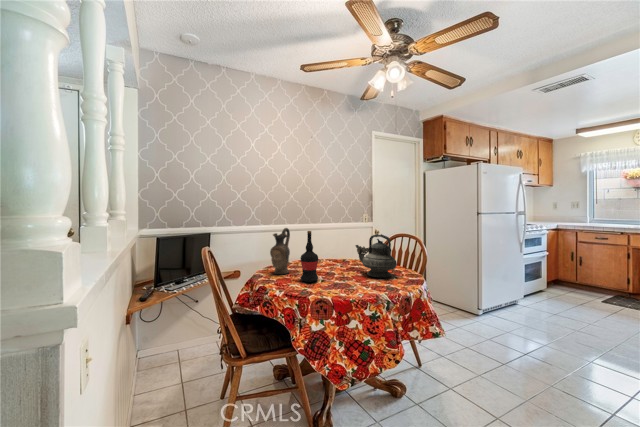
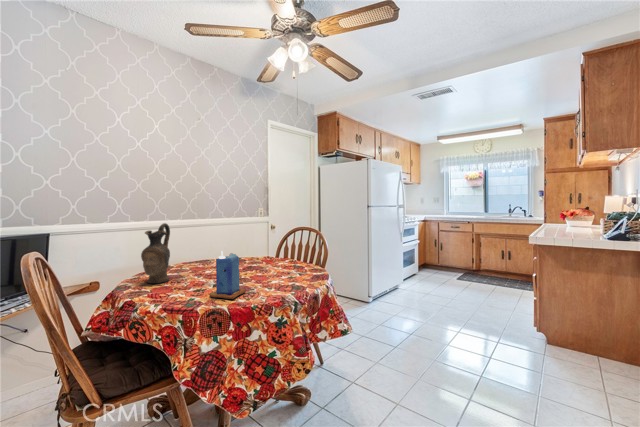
wine bottle: present [301,231,318,282] -> none [185,226,209,290]
teapot: present [356,234,397,278] -> none [254,228,301,276]
candle: none [318,252,347,292] -> present [210,251,246,299]

